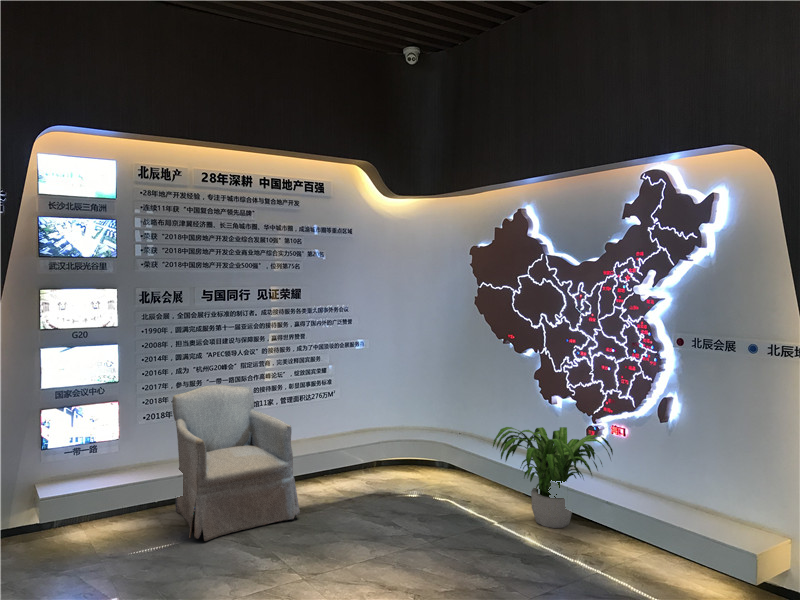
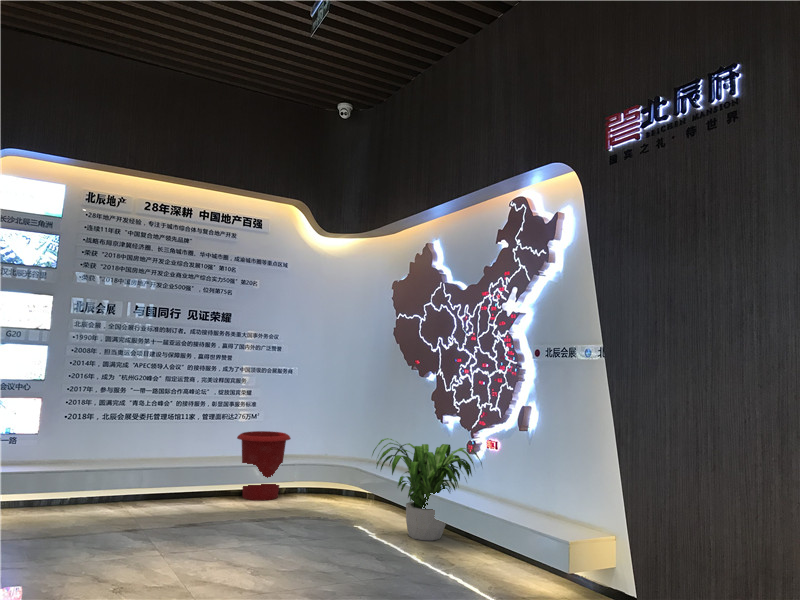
armchair: present [172,385,300,541] -> none [71,392,187,524]
waste bin: none [321,411,377,486] -> present [237,431,291,501]

